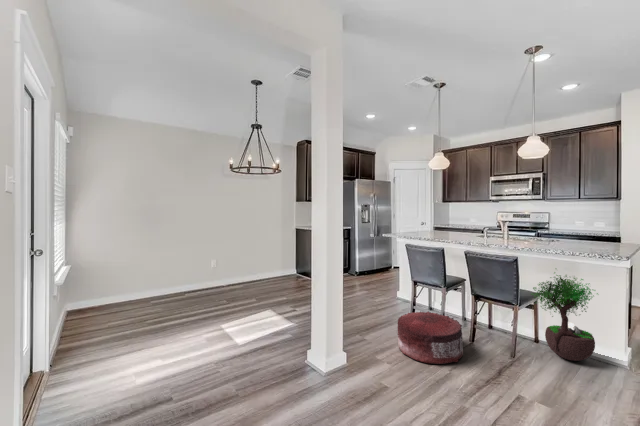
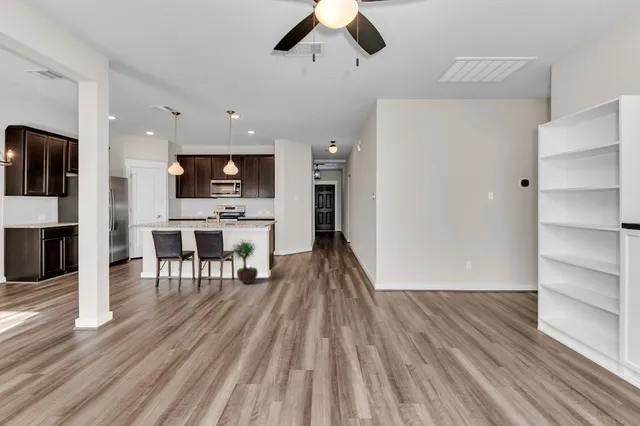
pouf: present [398,311,463,364] -> none [149,273,193,302]

